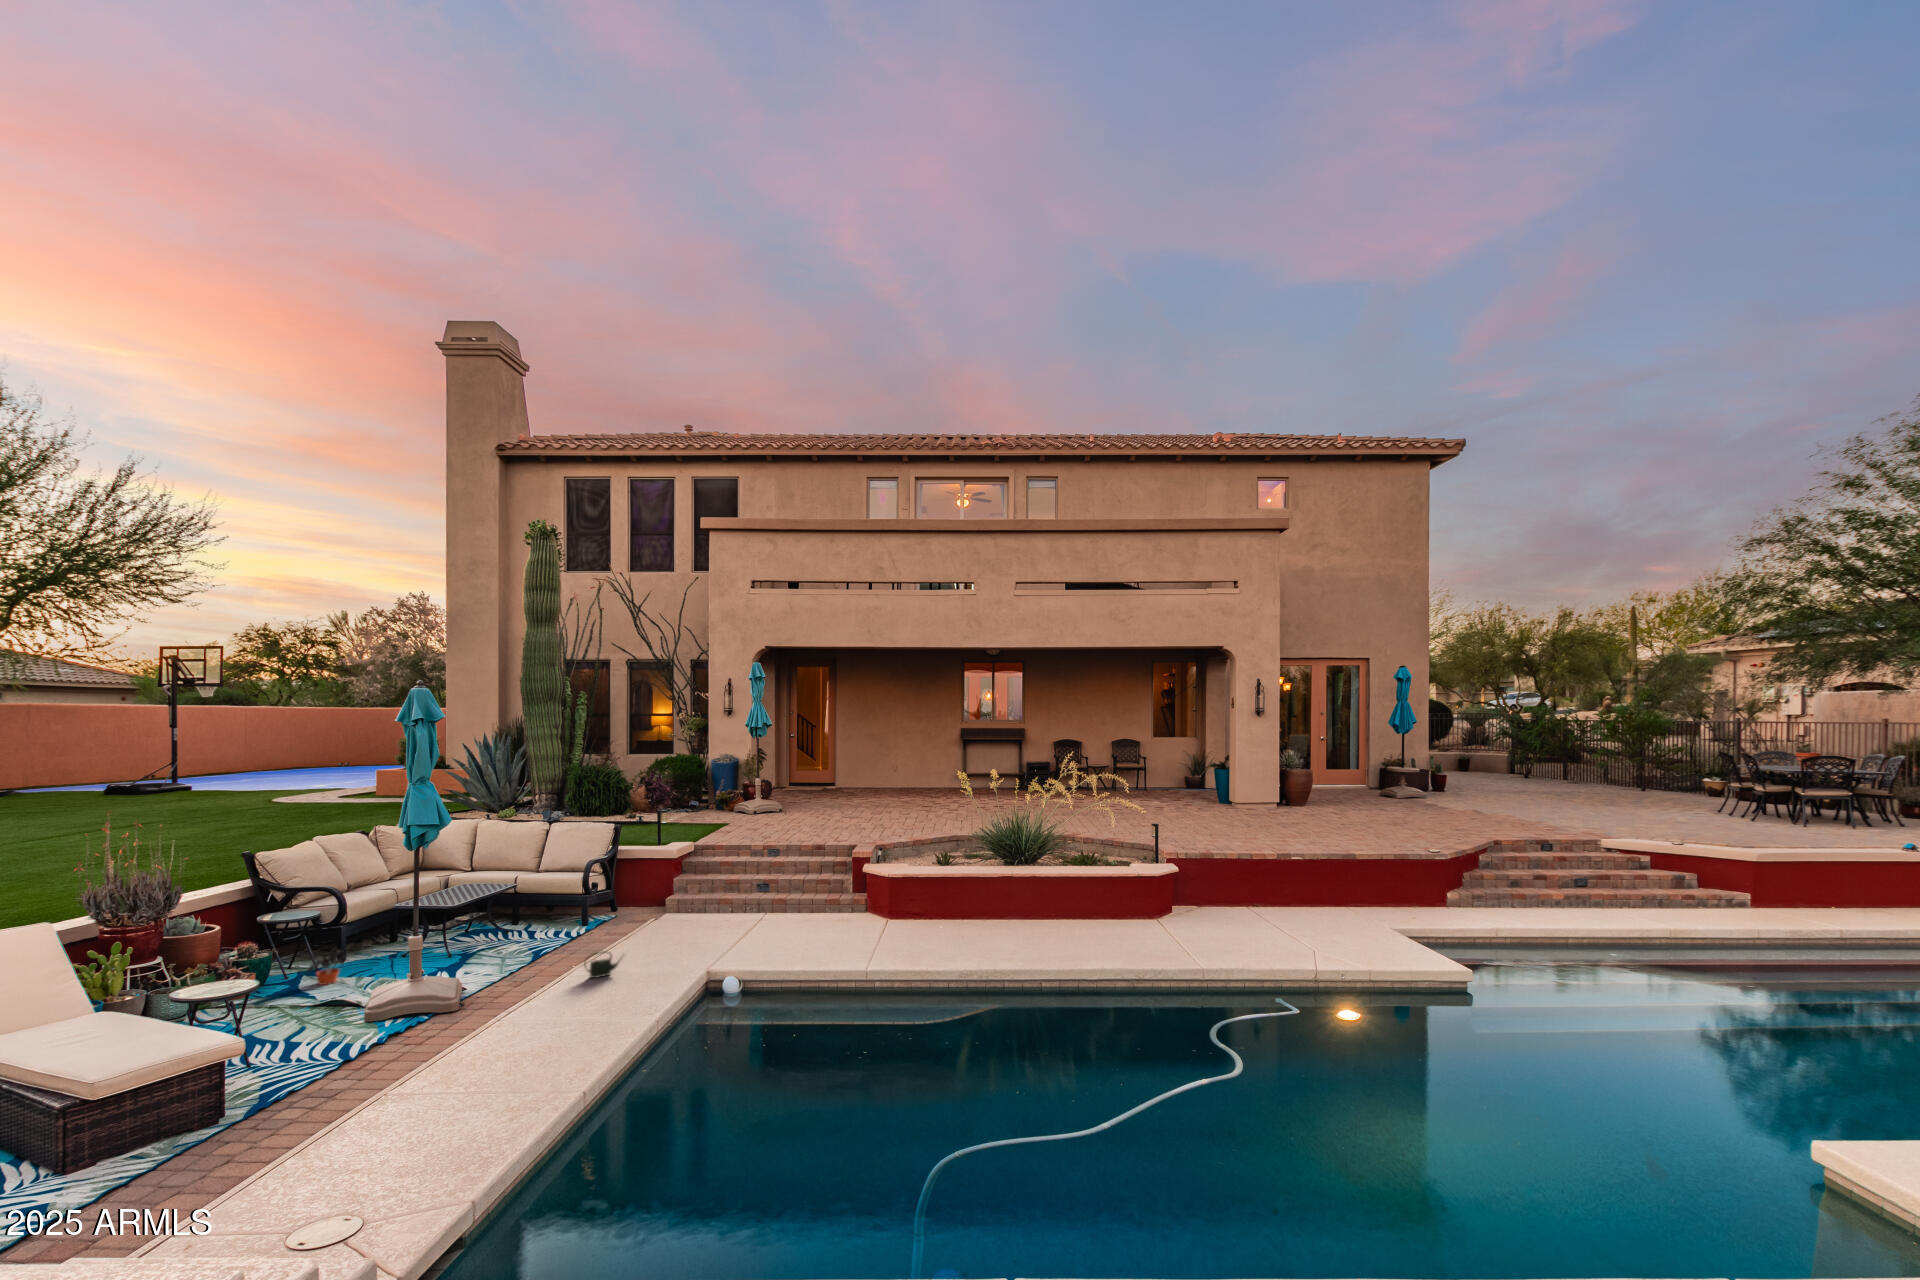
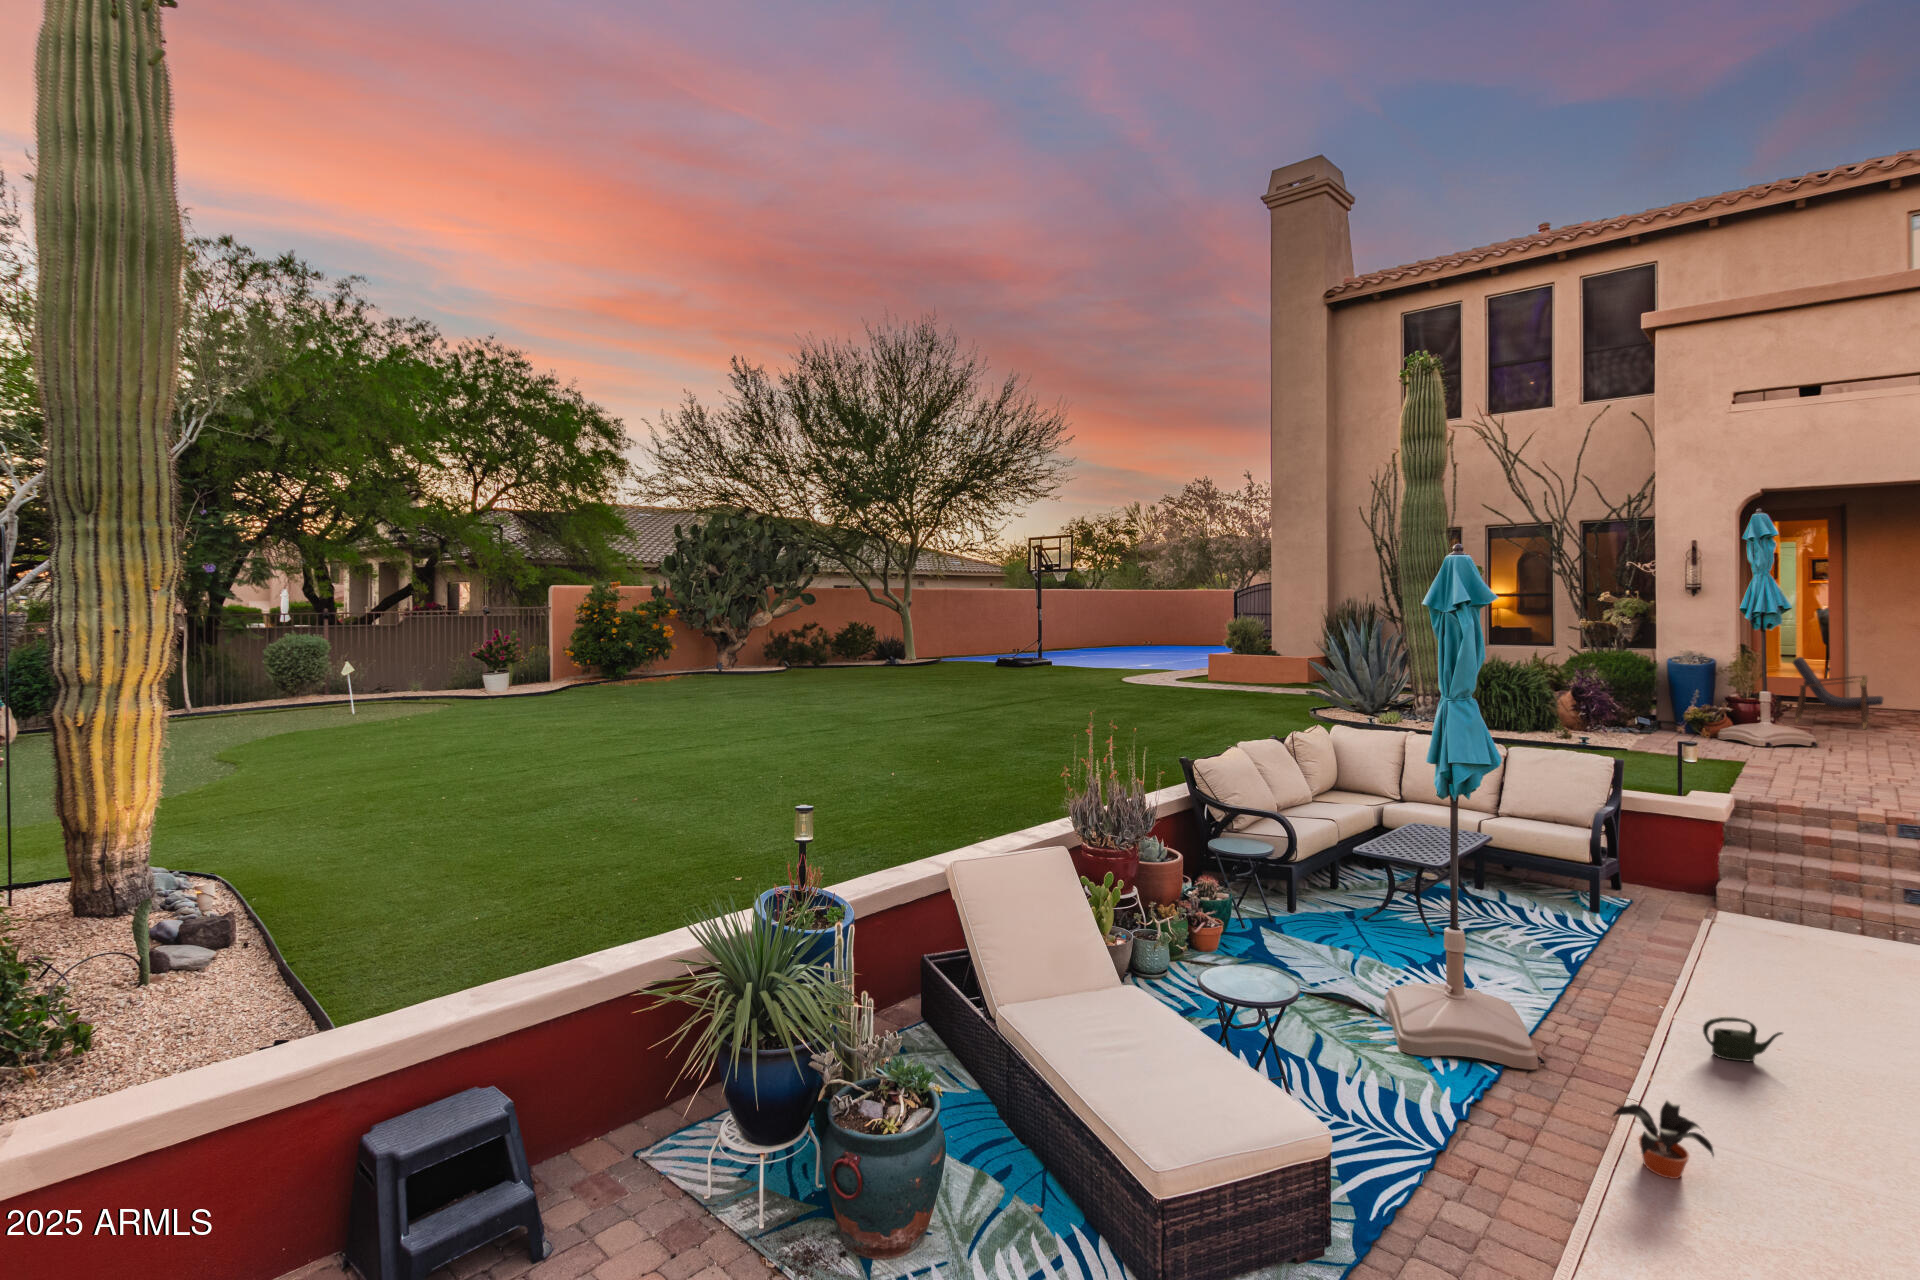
lounge chair: none [783,750,826,792] -> present [1793,657,1883,730]
potted plant: present [306,950,347,985] -> present [1613,1101,1714,1179]

